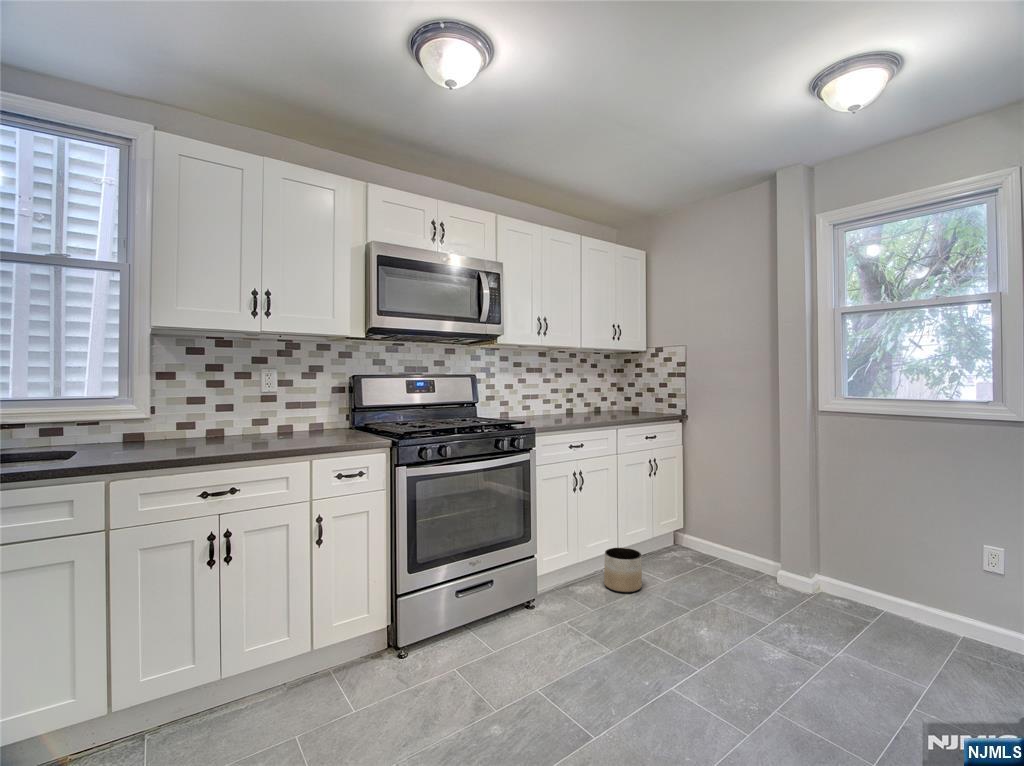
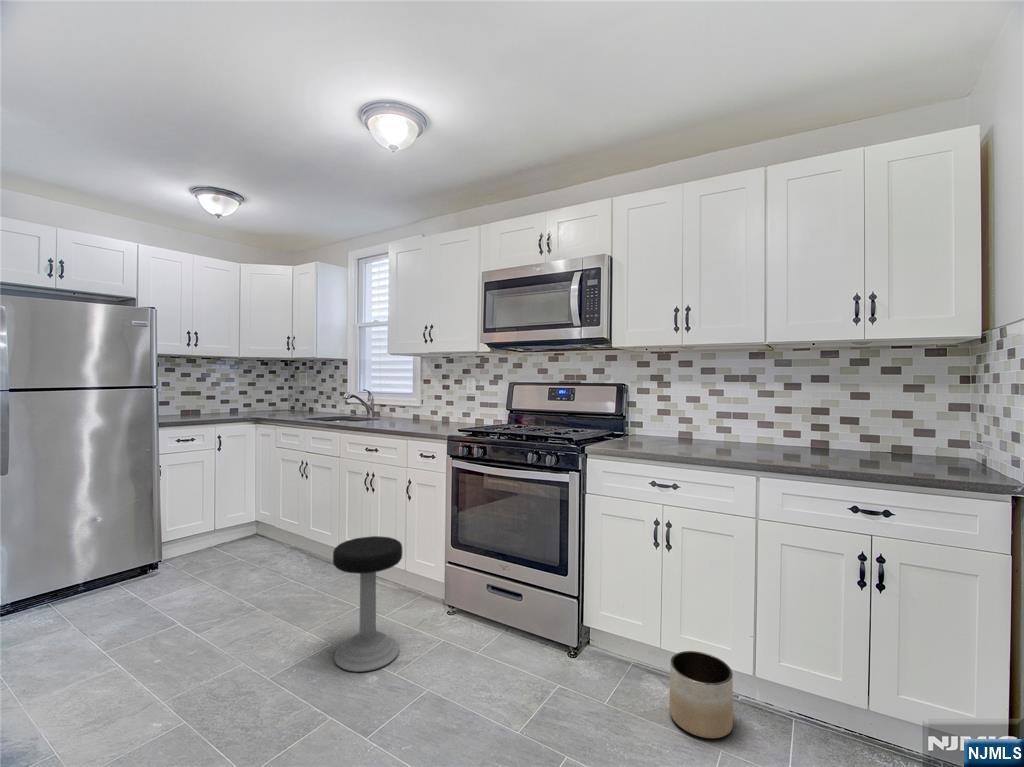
stool: none [438,568,519,733] -> present [333,536,402,672]

